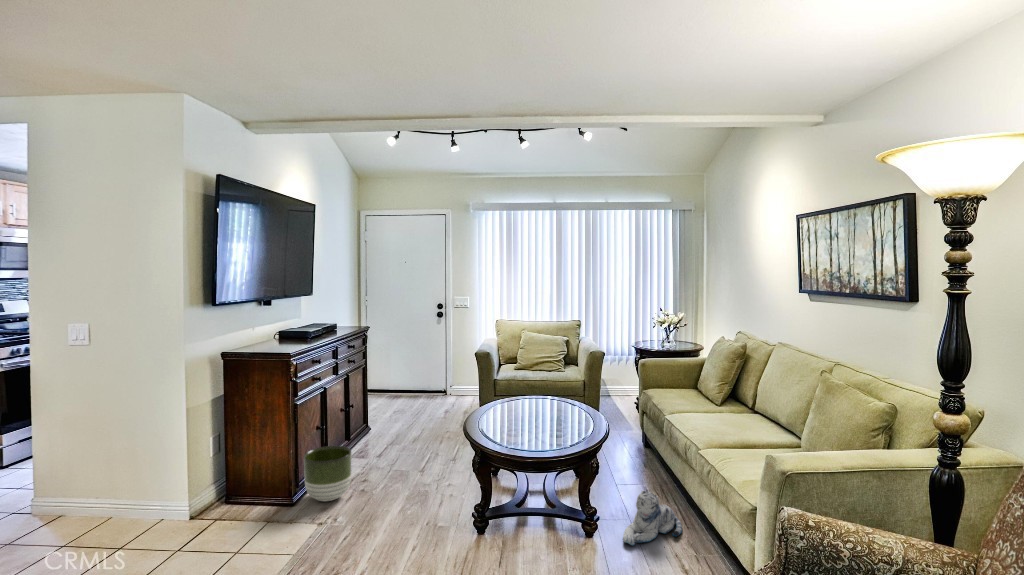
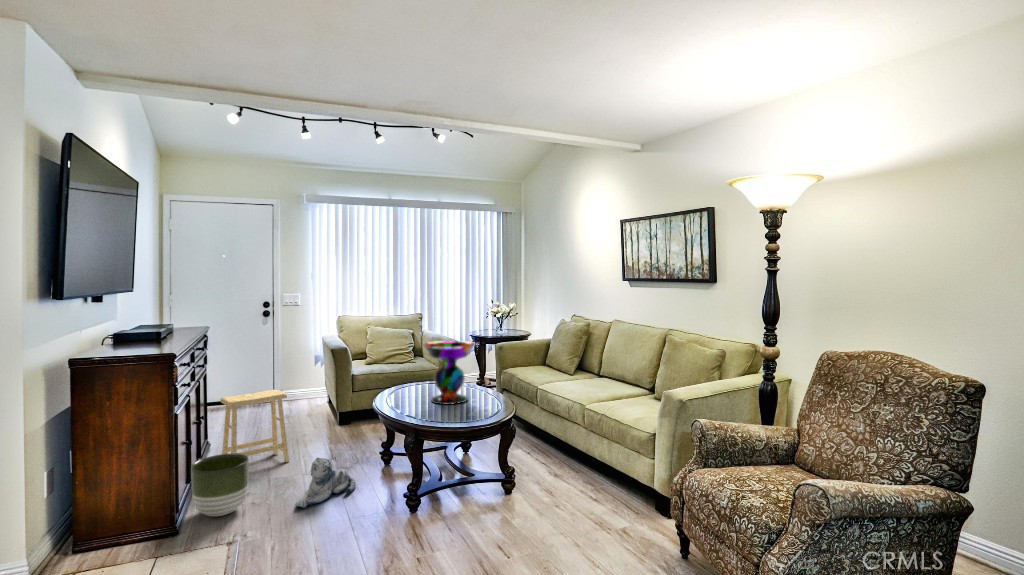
decorative bowl: none [512,357,570,428] -> present [423,341,475,405]
footstool: none [360,389,414,464] -> present [221,389,289,462]
plush toy: present [623,491,682,545] -> present [296,458,355,508]

